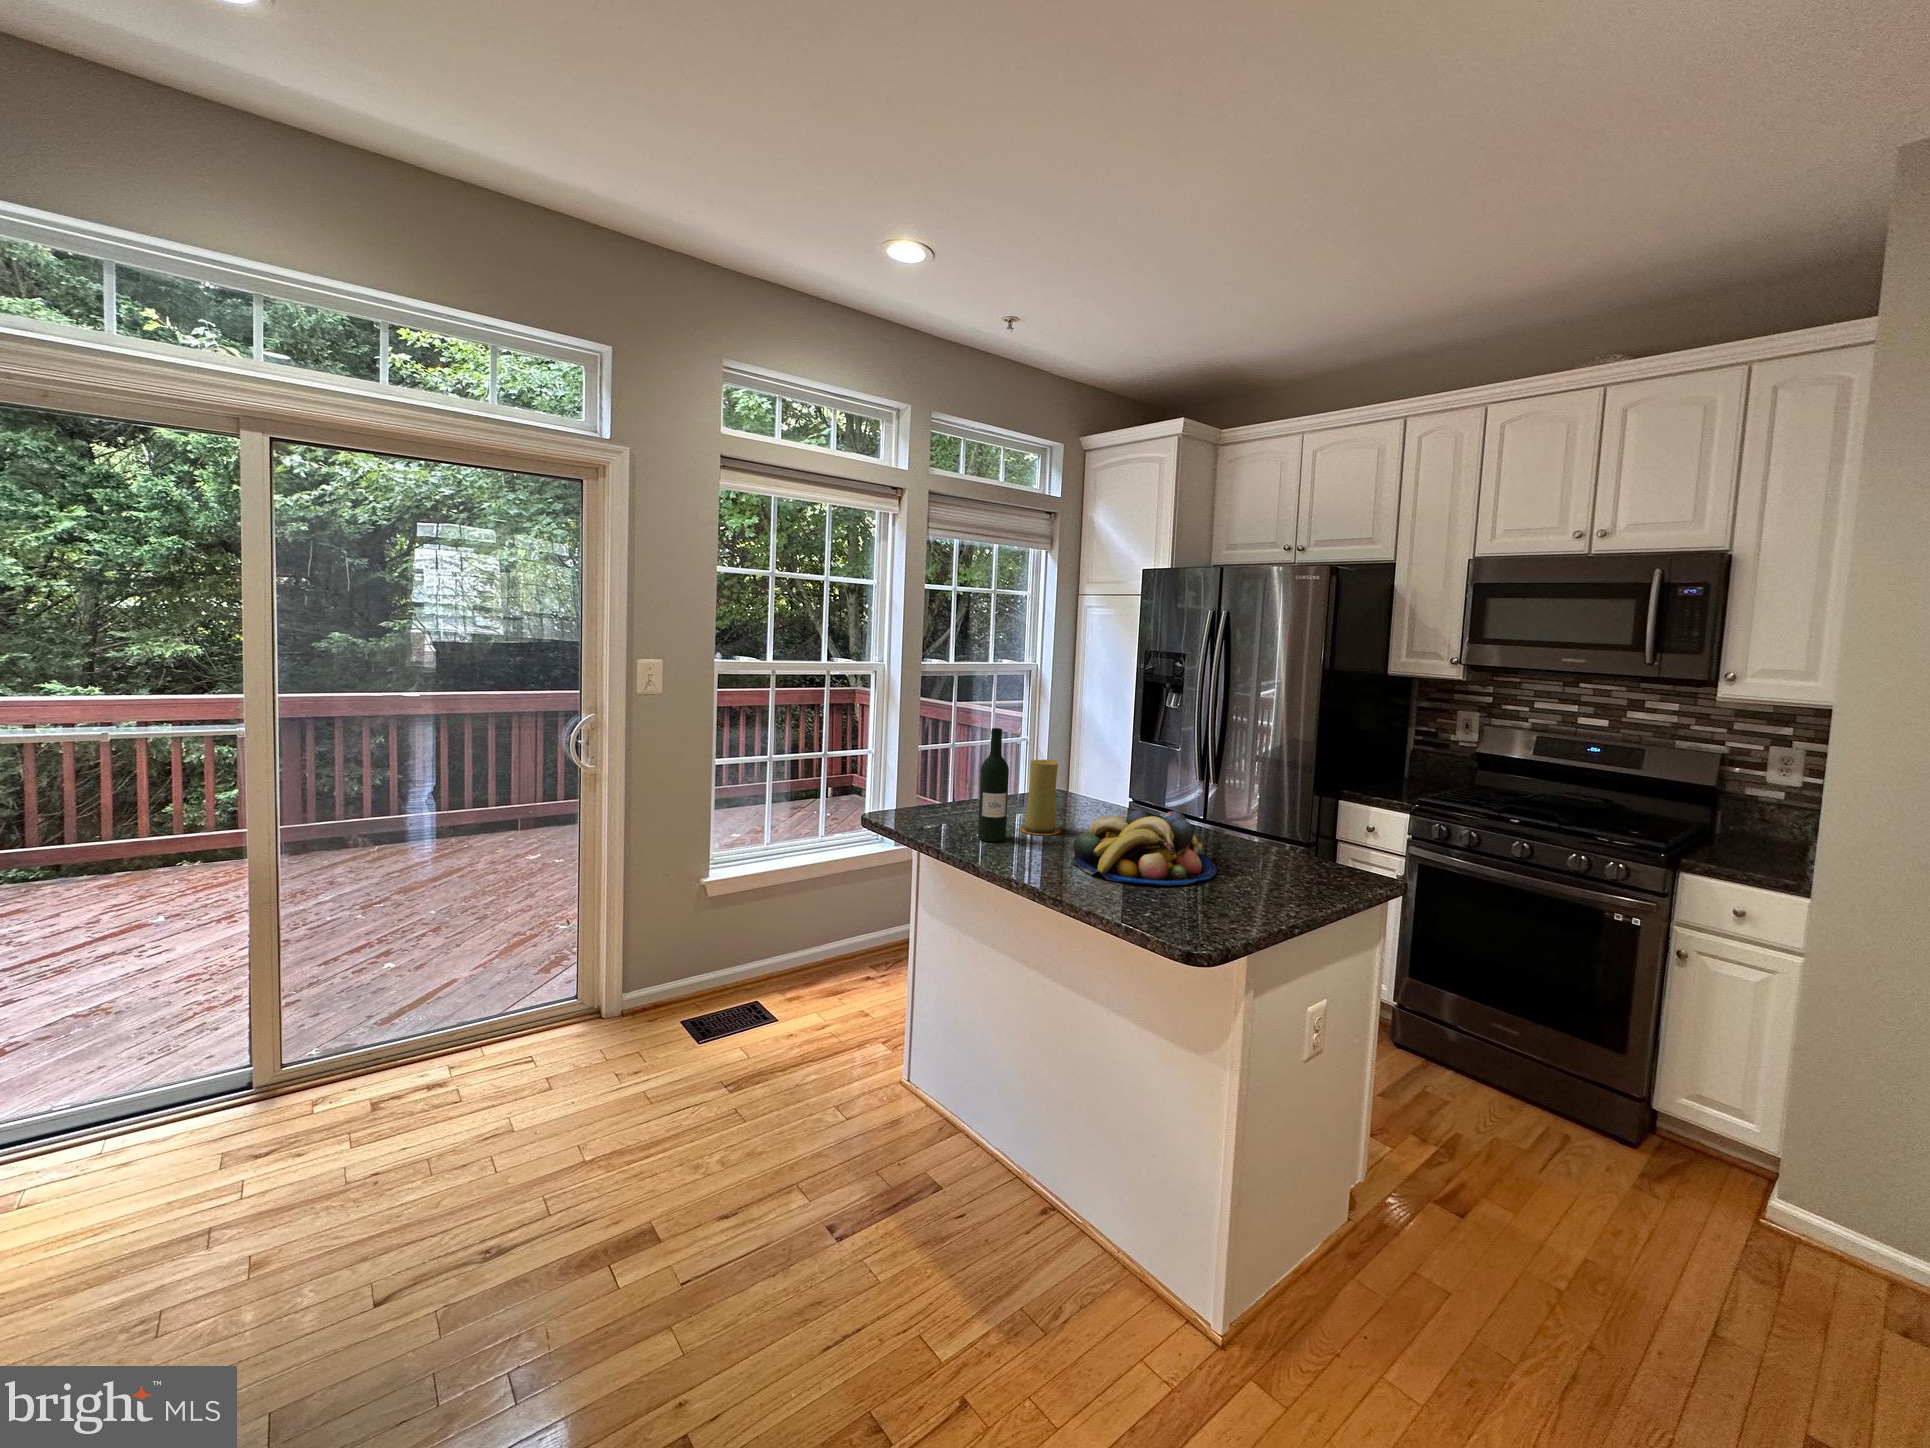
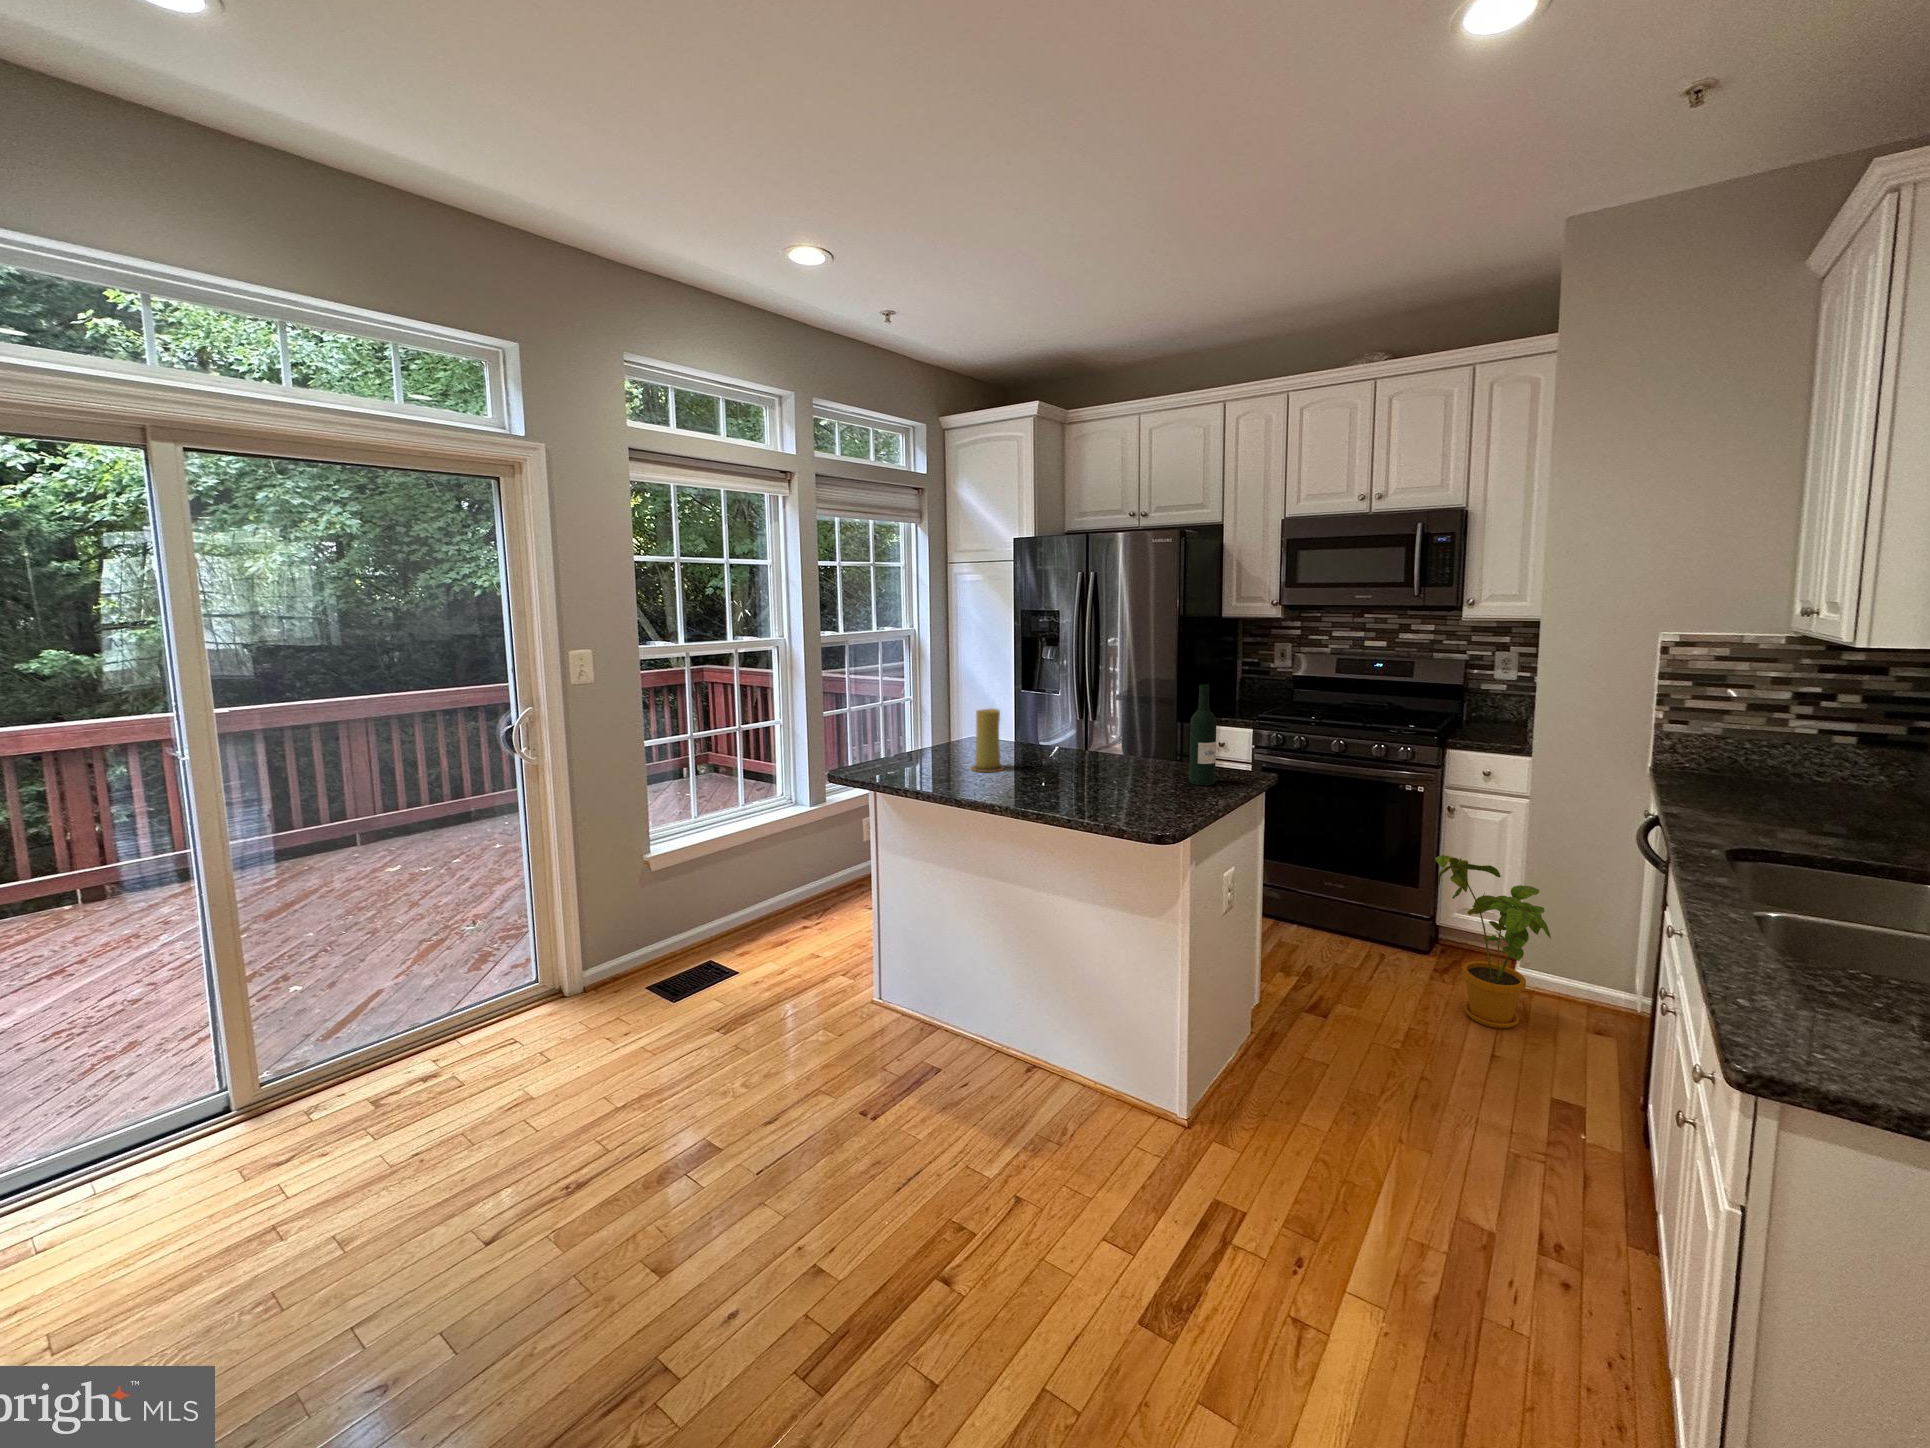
wine bottle: present [978,728,1009,842] -> present [1189,685,1216,785]
fruit bowl: present [1071,810,1217,885] -> none [1031,739,1145,797]
house plant: none [1642,1023,1826,1294] -> present [1435,855,1551,1028]

